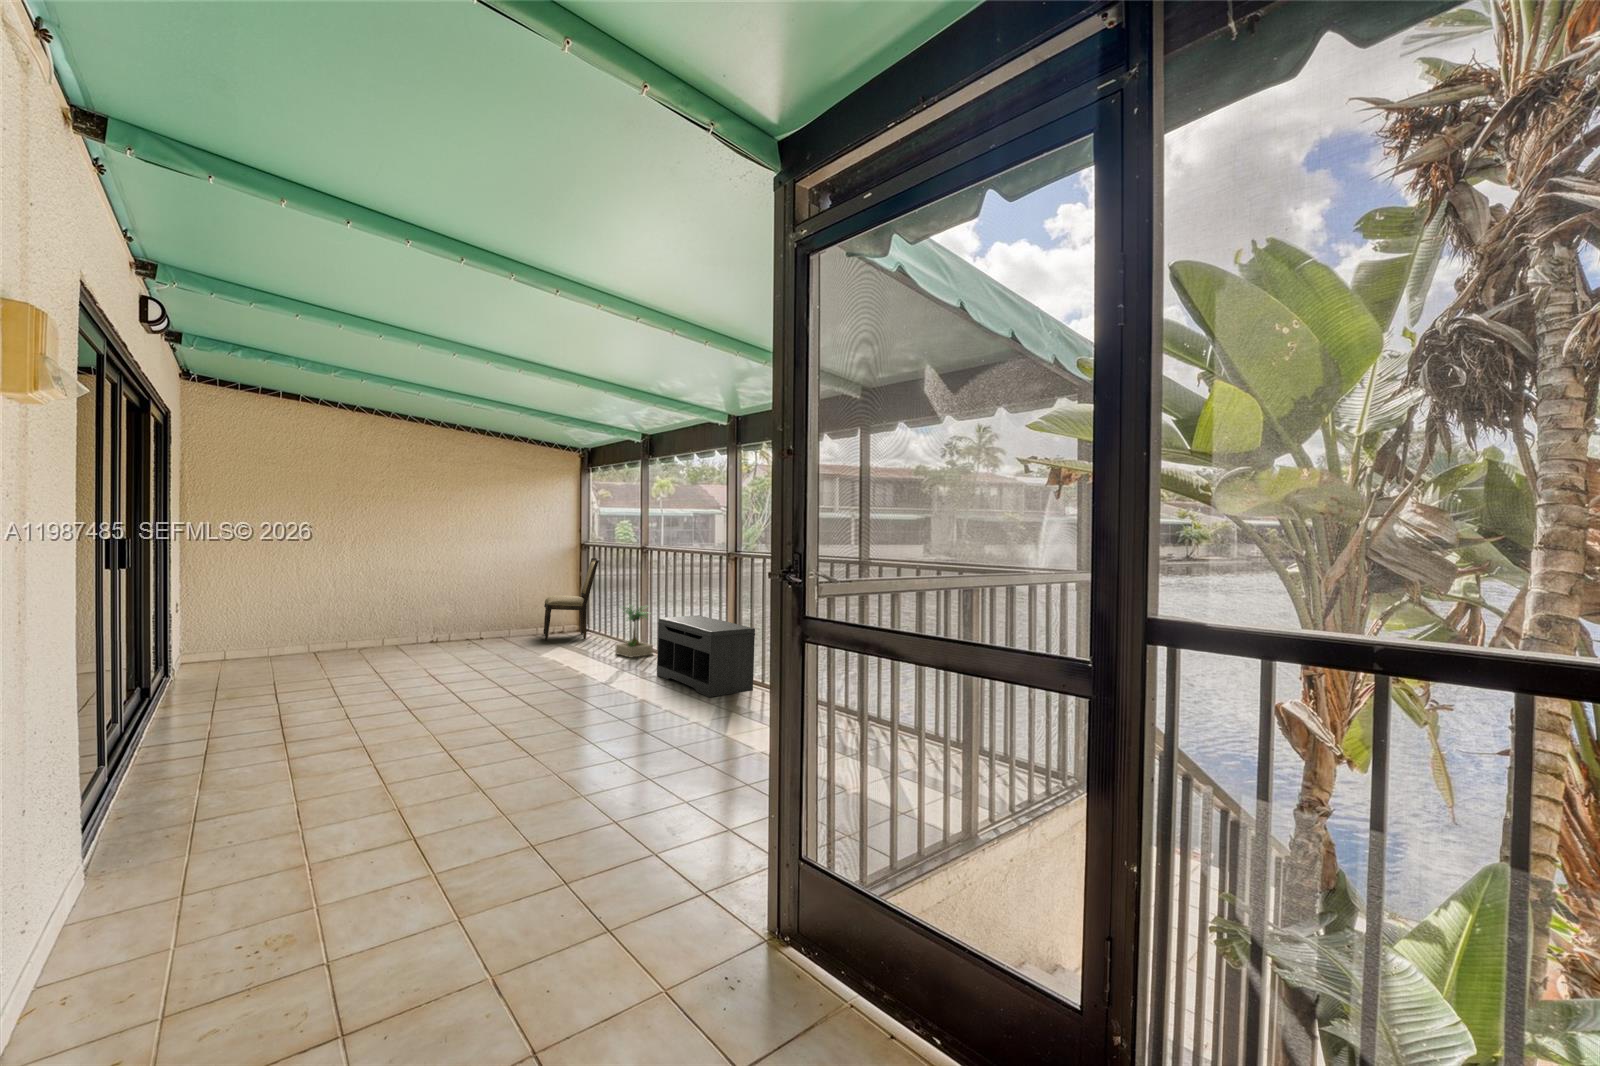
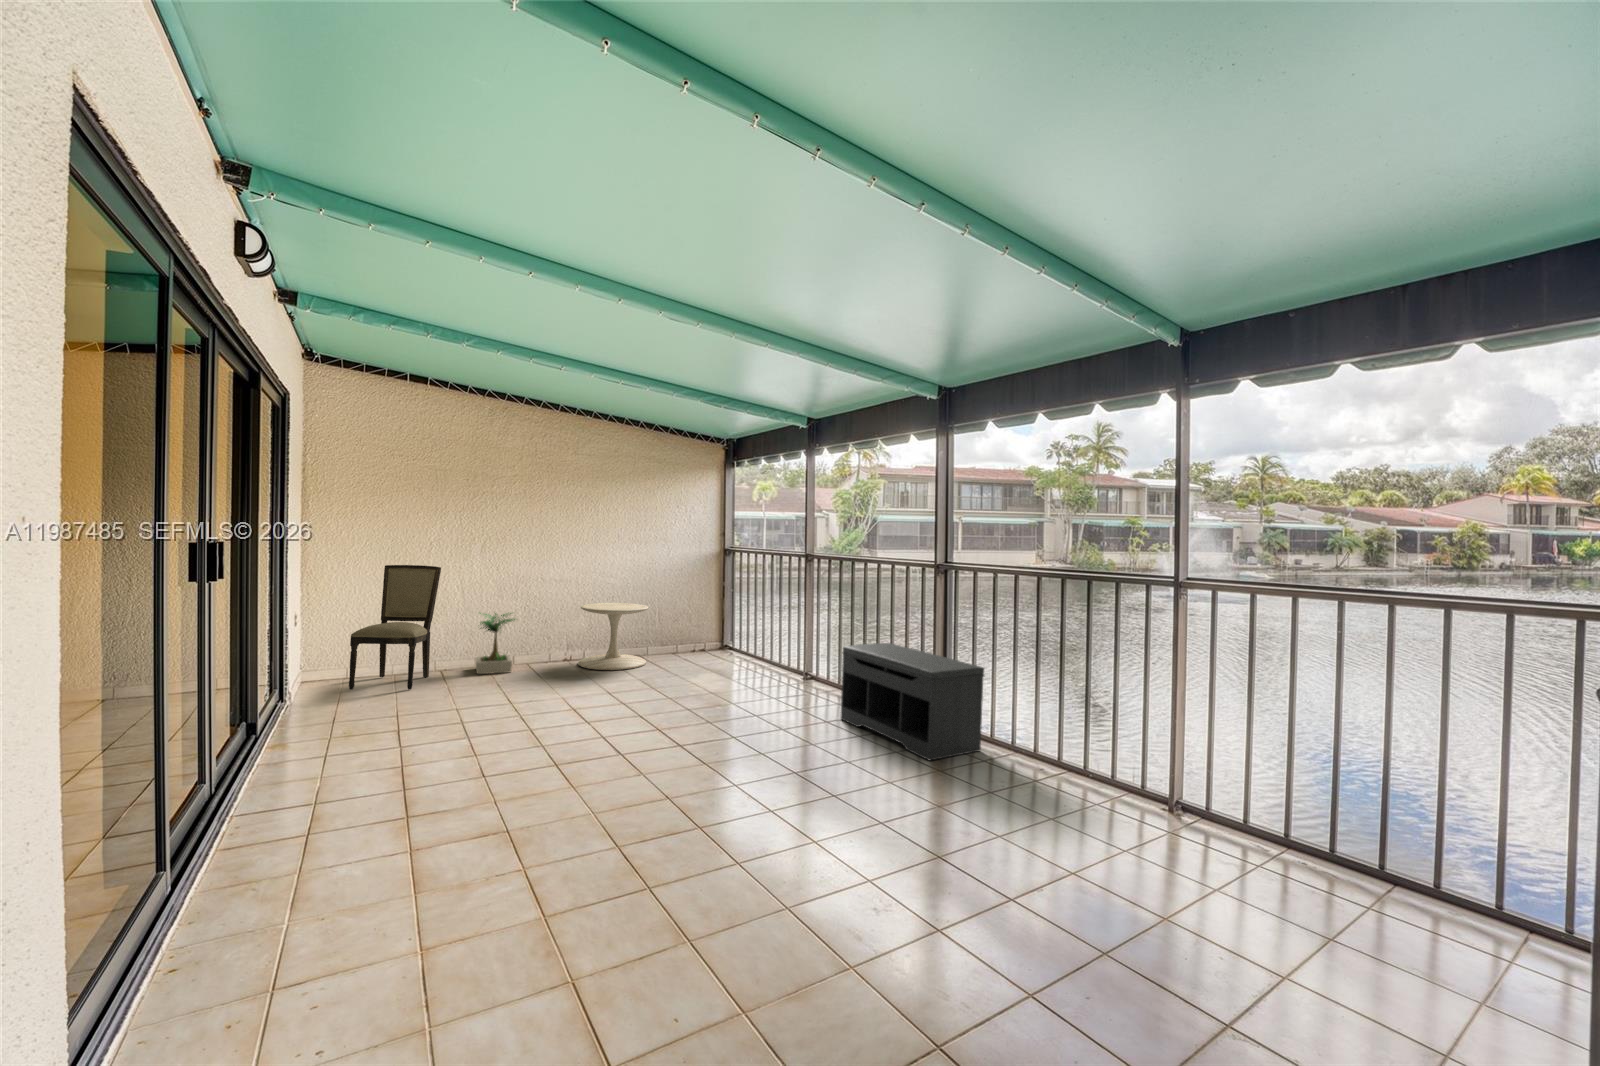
dining chair: present [544,558,599,640] -> present [349,565,441,690]
side table: none [445,592,510,648] -> present [578,603,649,670]
potted plant: present [615,604,653,657] -> present [476,613,515,674]

